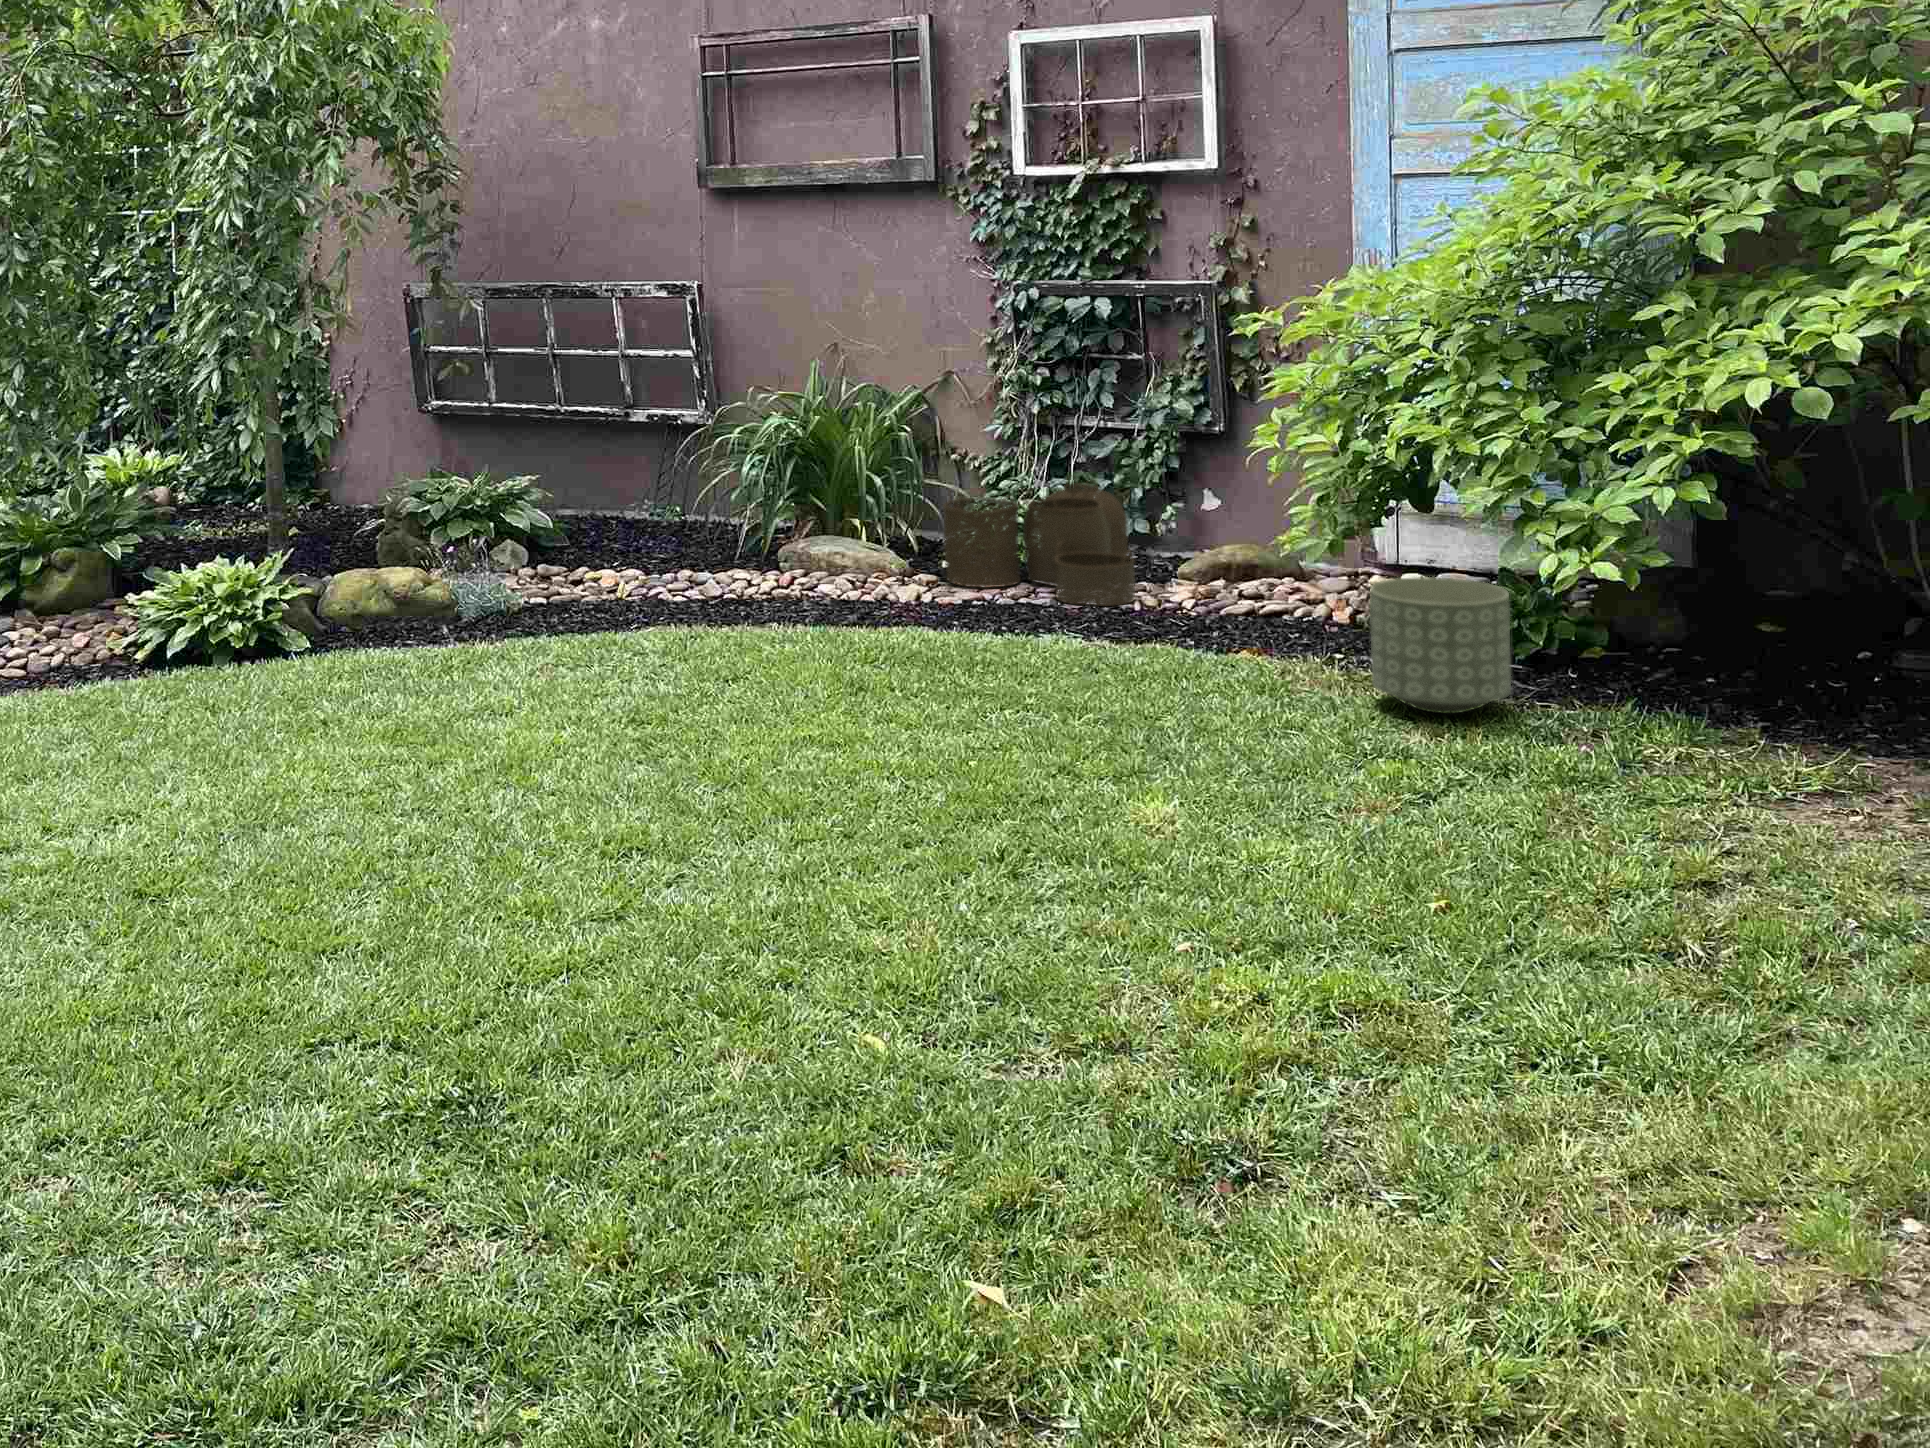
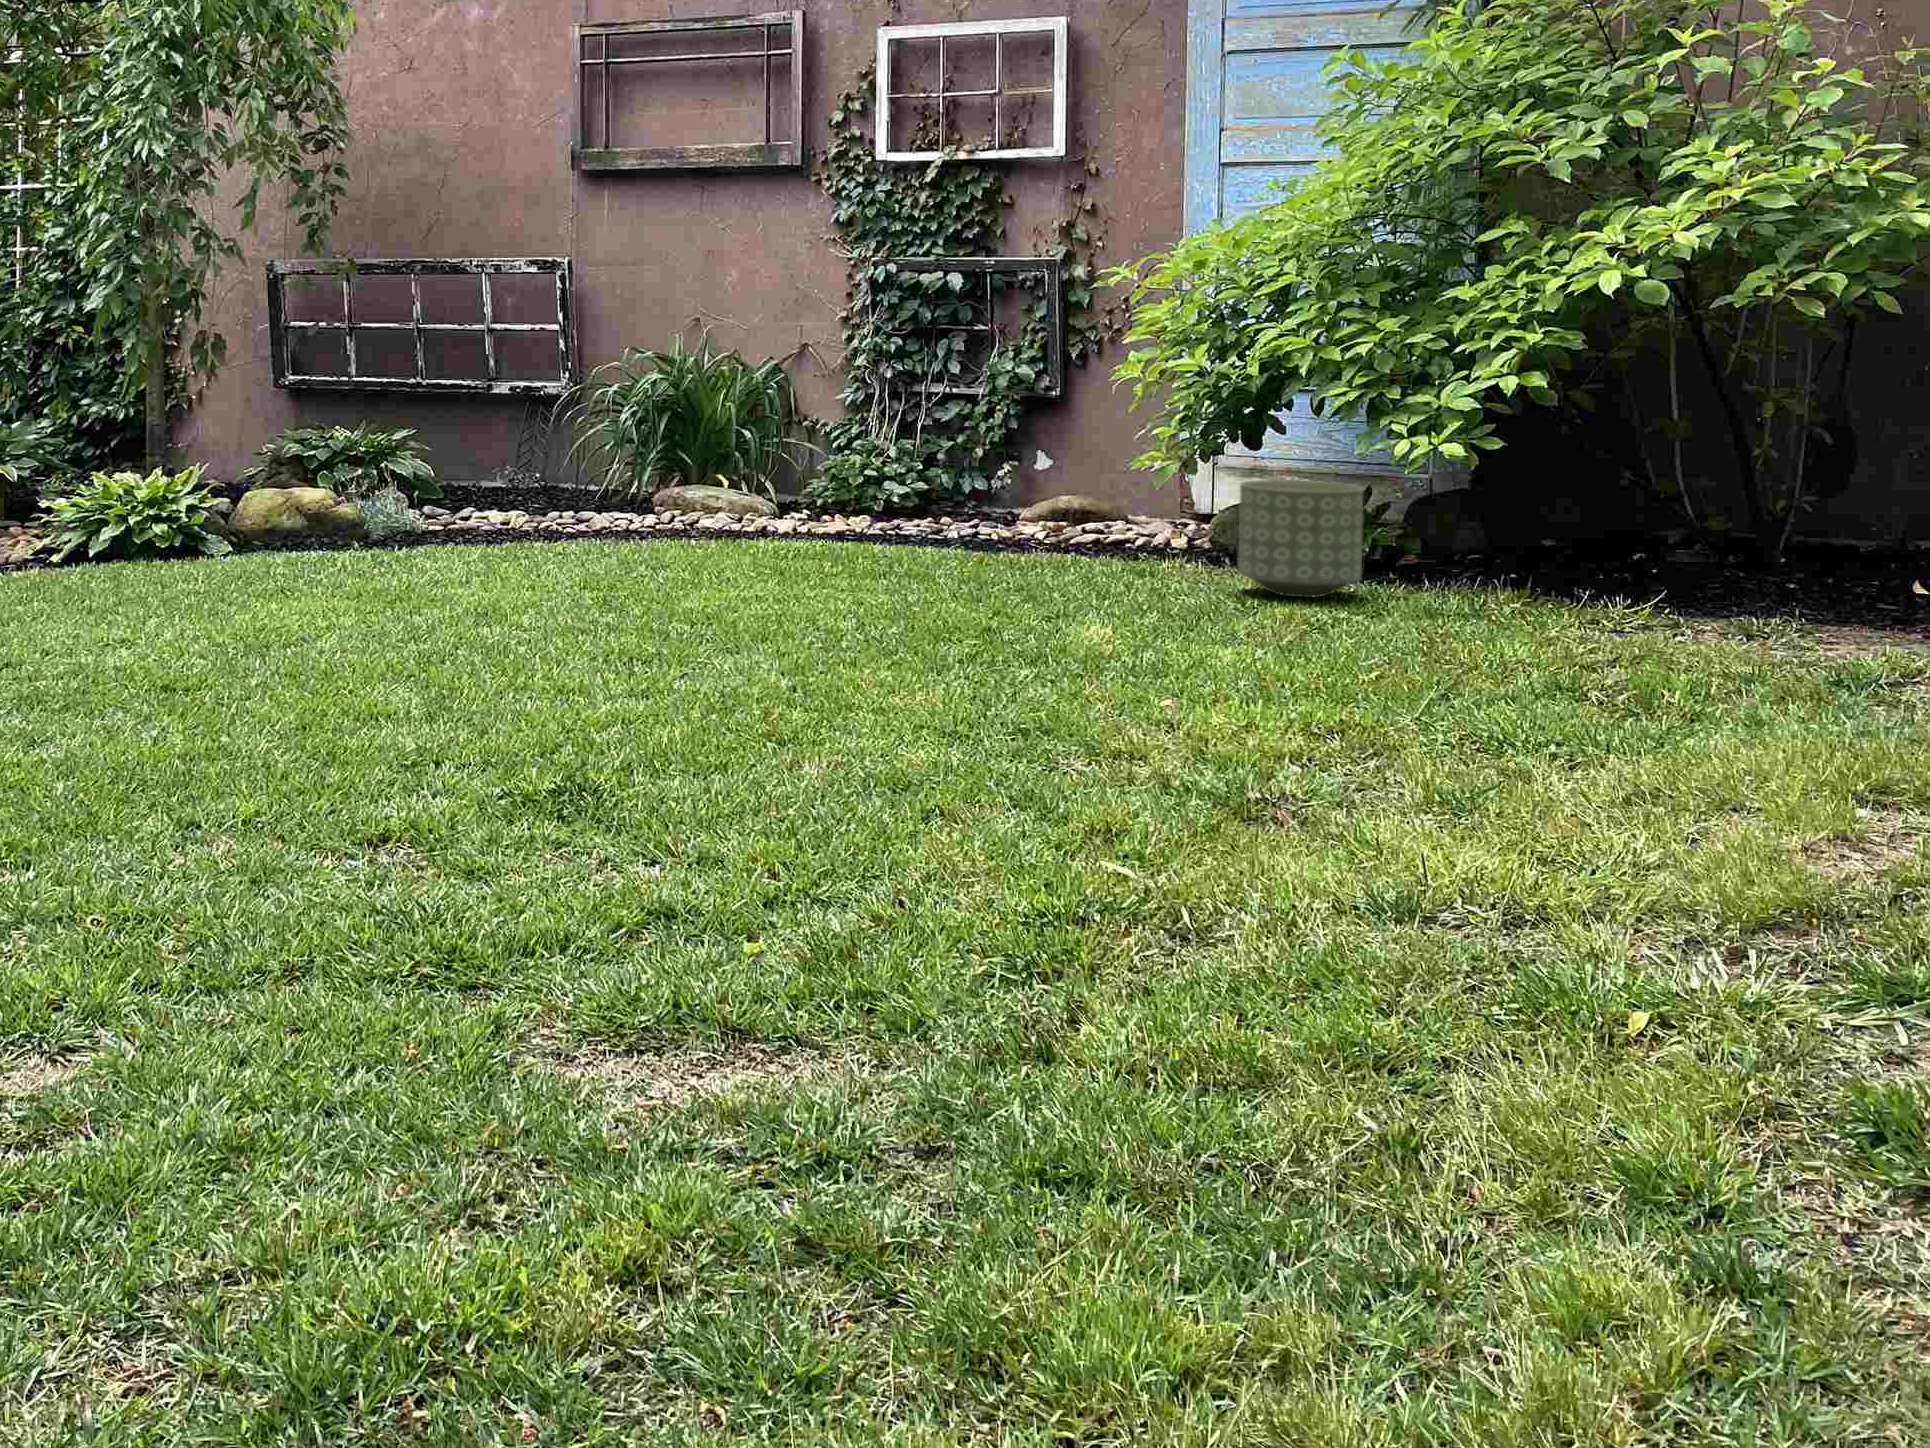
woven basket: present [943,475,1135,606] -> none [812,436,994,541]

